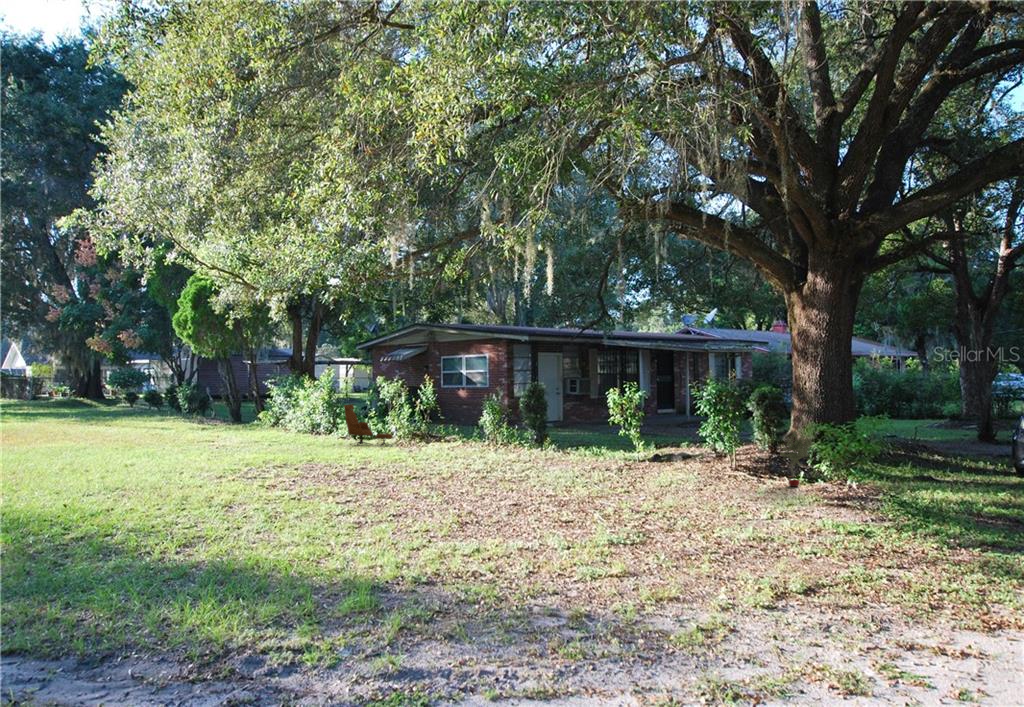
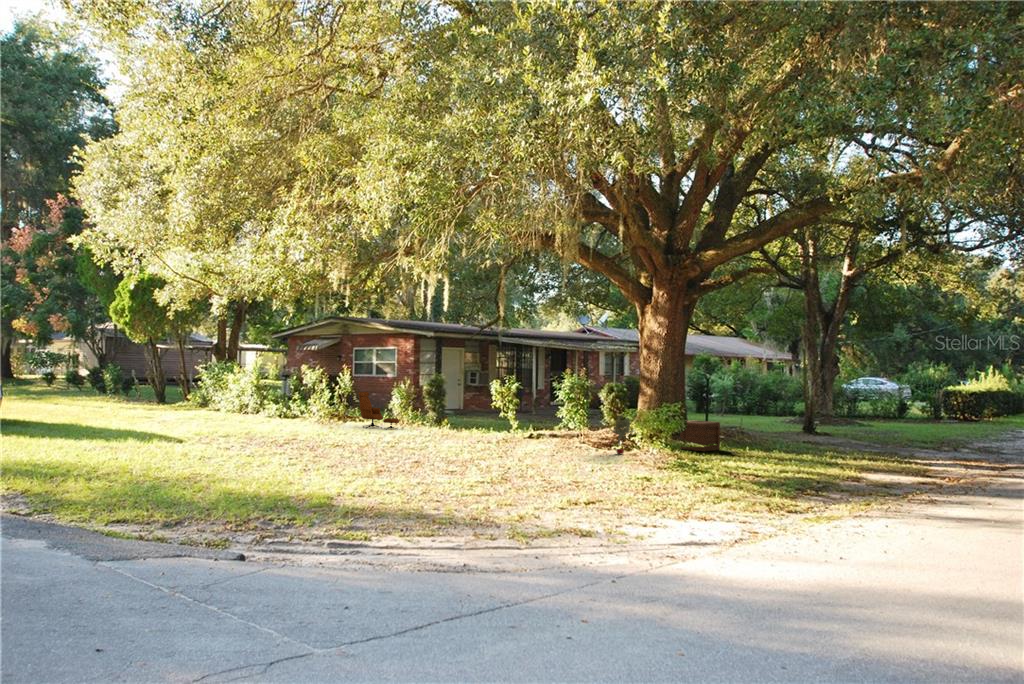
lounge chair: present [344,405,393,445] -> present [358,392,399,429]
wooden crate: none [870,436,929,480] -> present [680,420,720,452]

